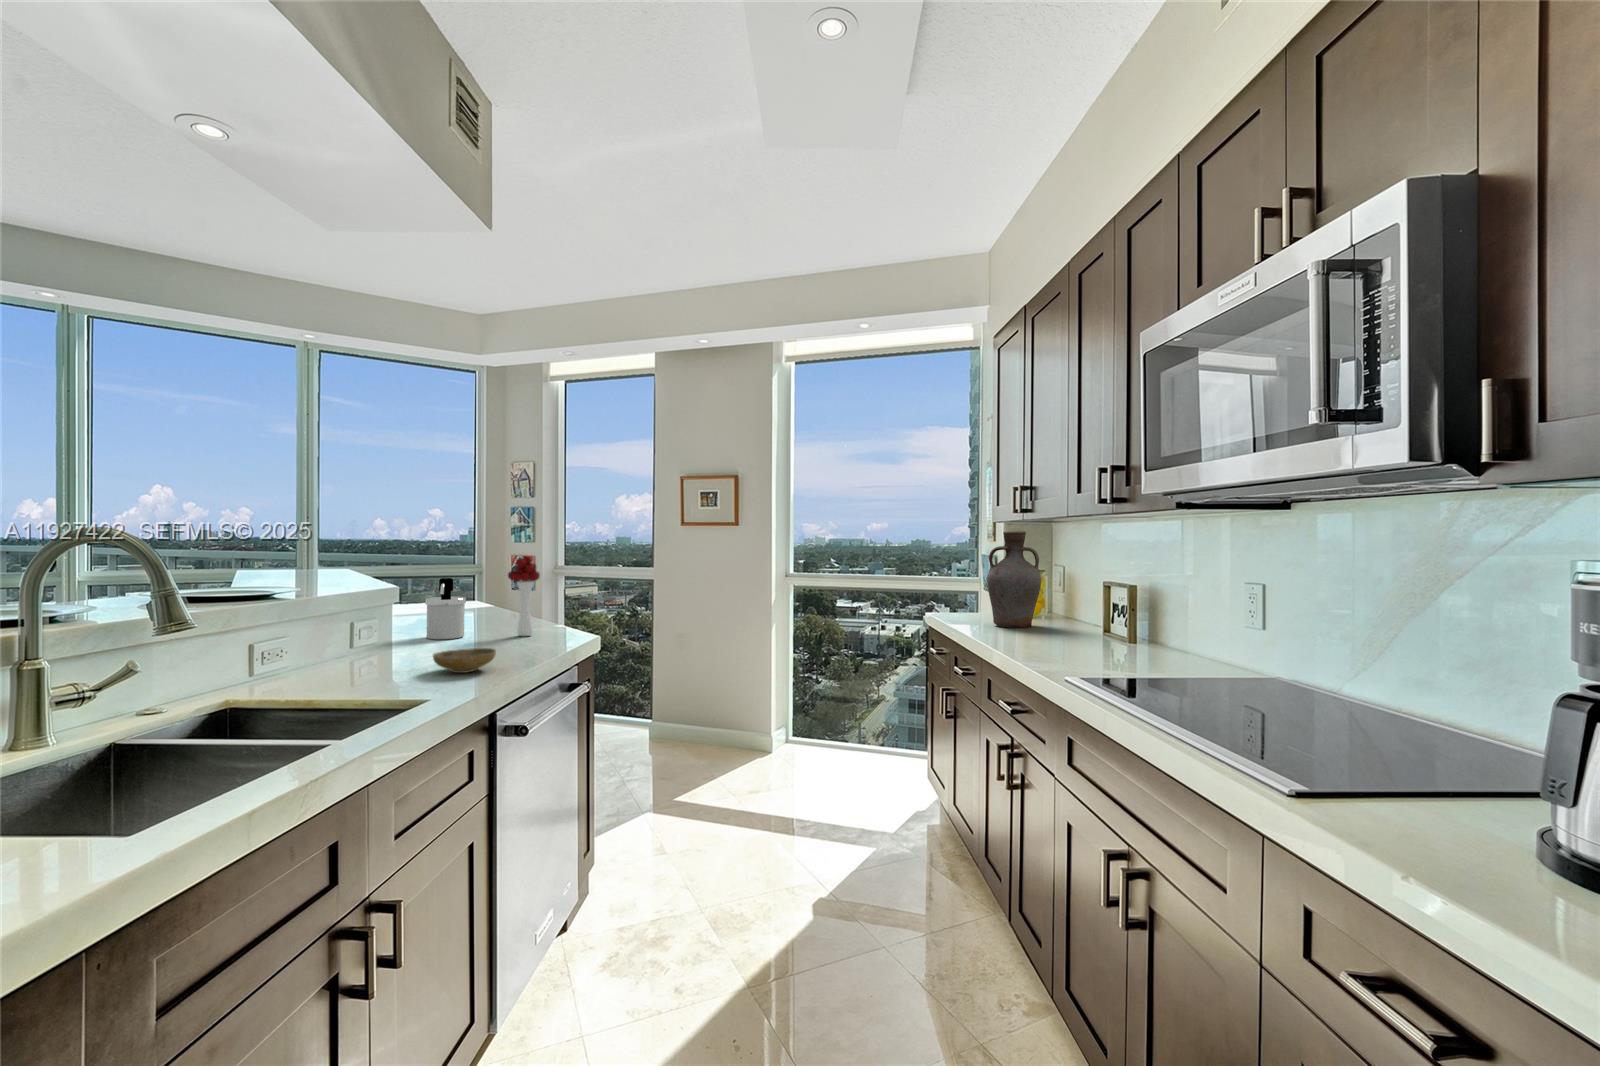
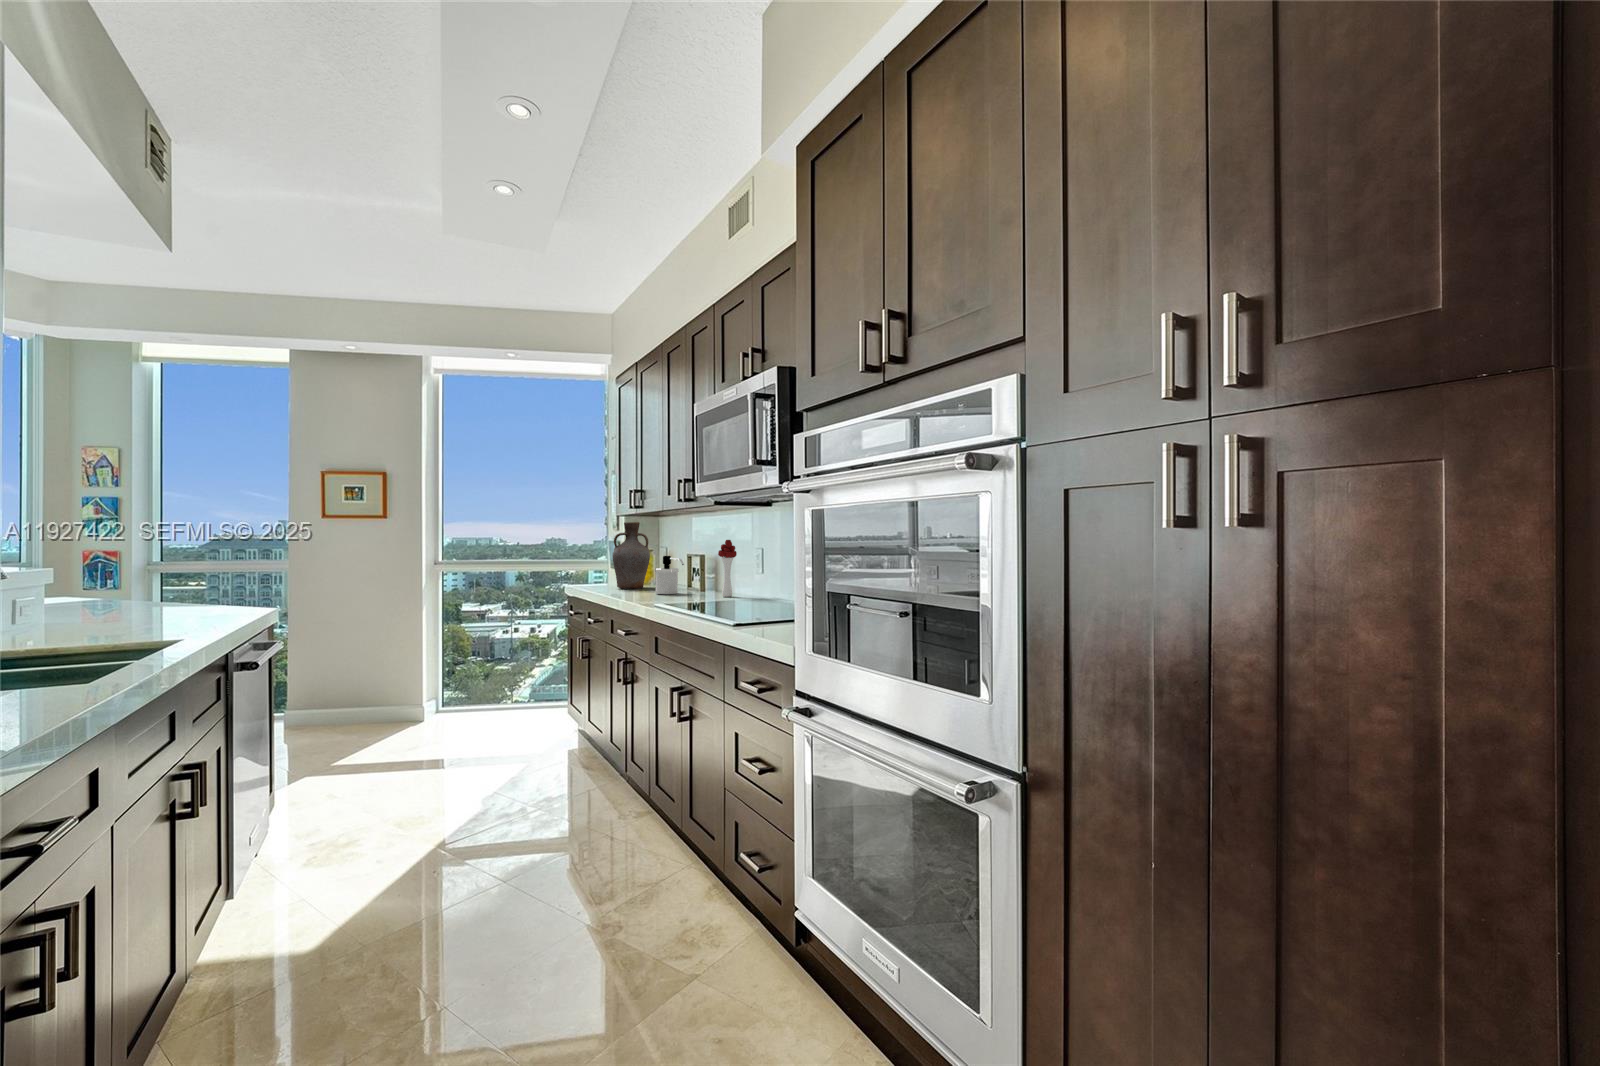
flower bouquet: present [508,556,540,636] -> present [718,540,737,597]
soap dispenser: present [426,578,466,639] -> present [655,556,684,594]
ceramic bowl: present [433,648,496,673] -> none [116,610,186,630]

